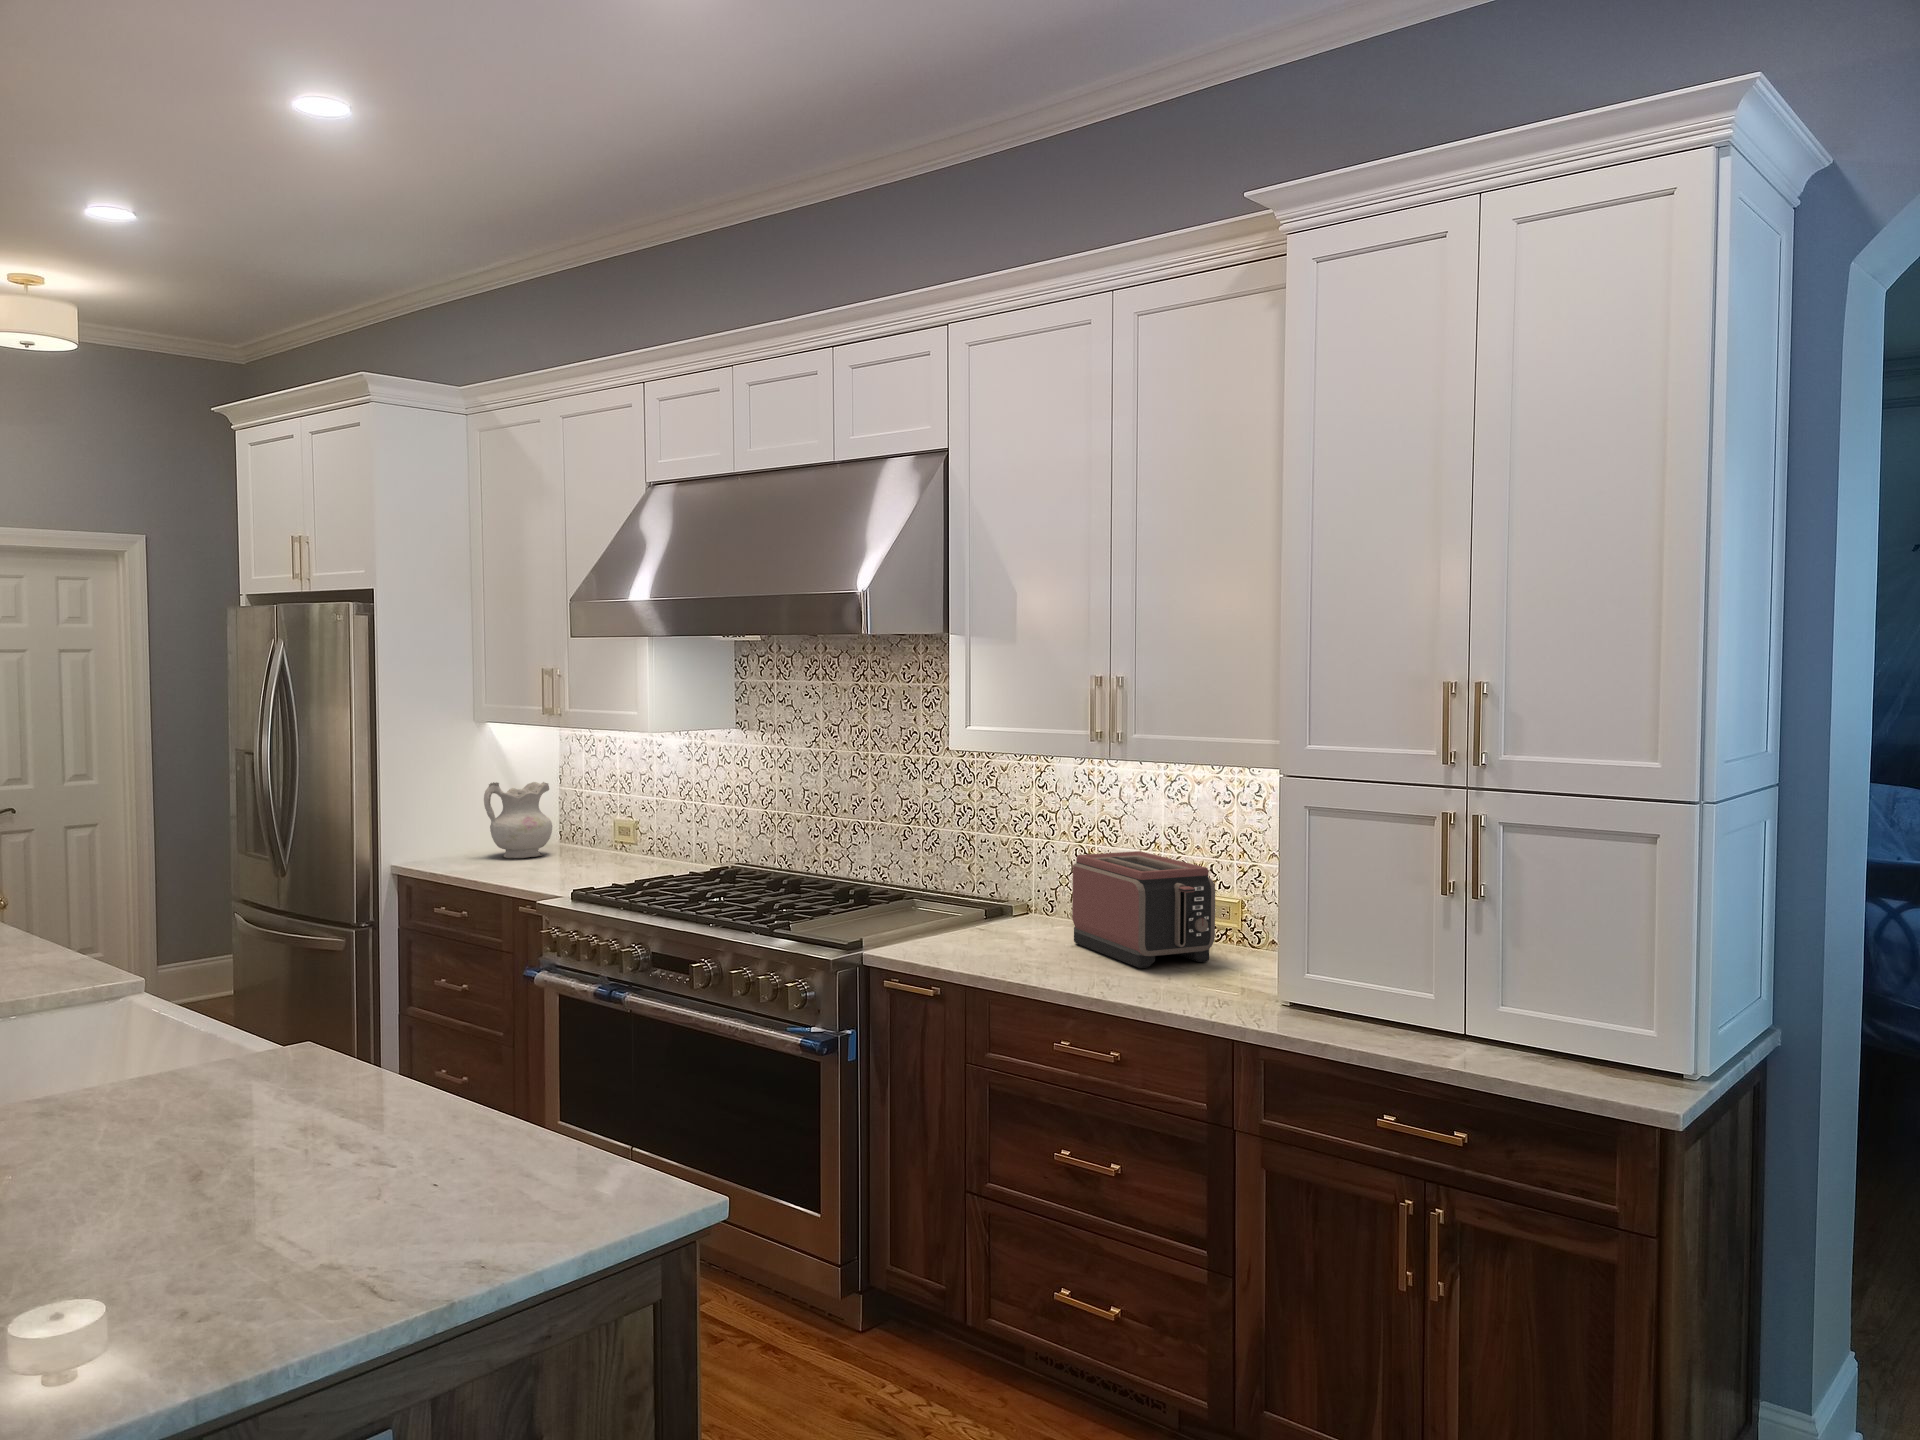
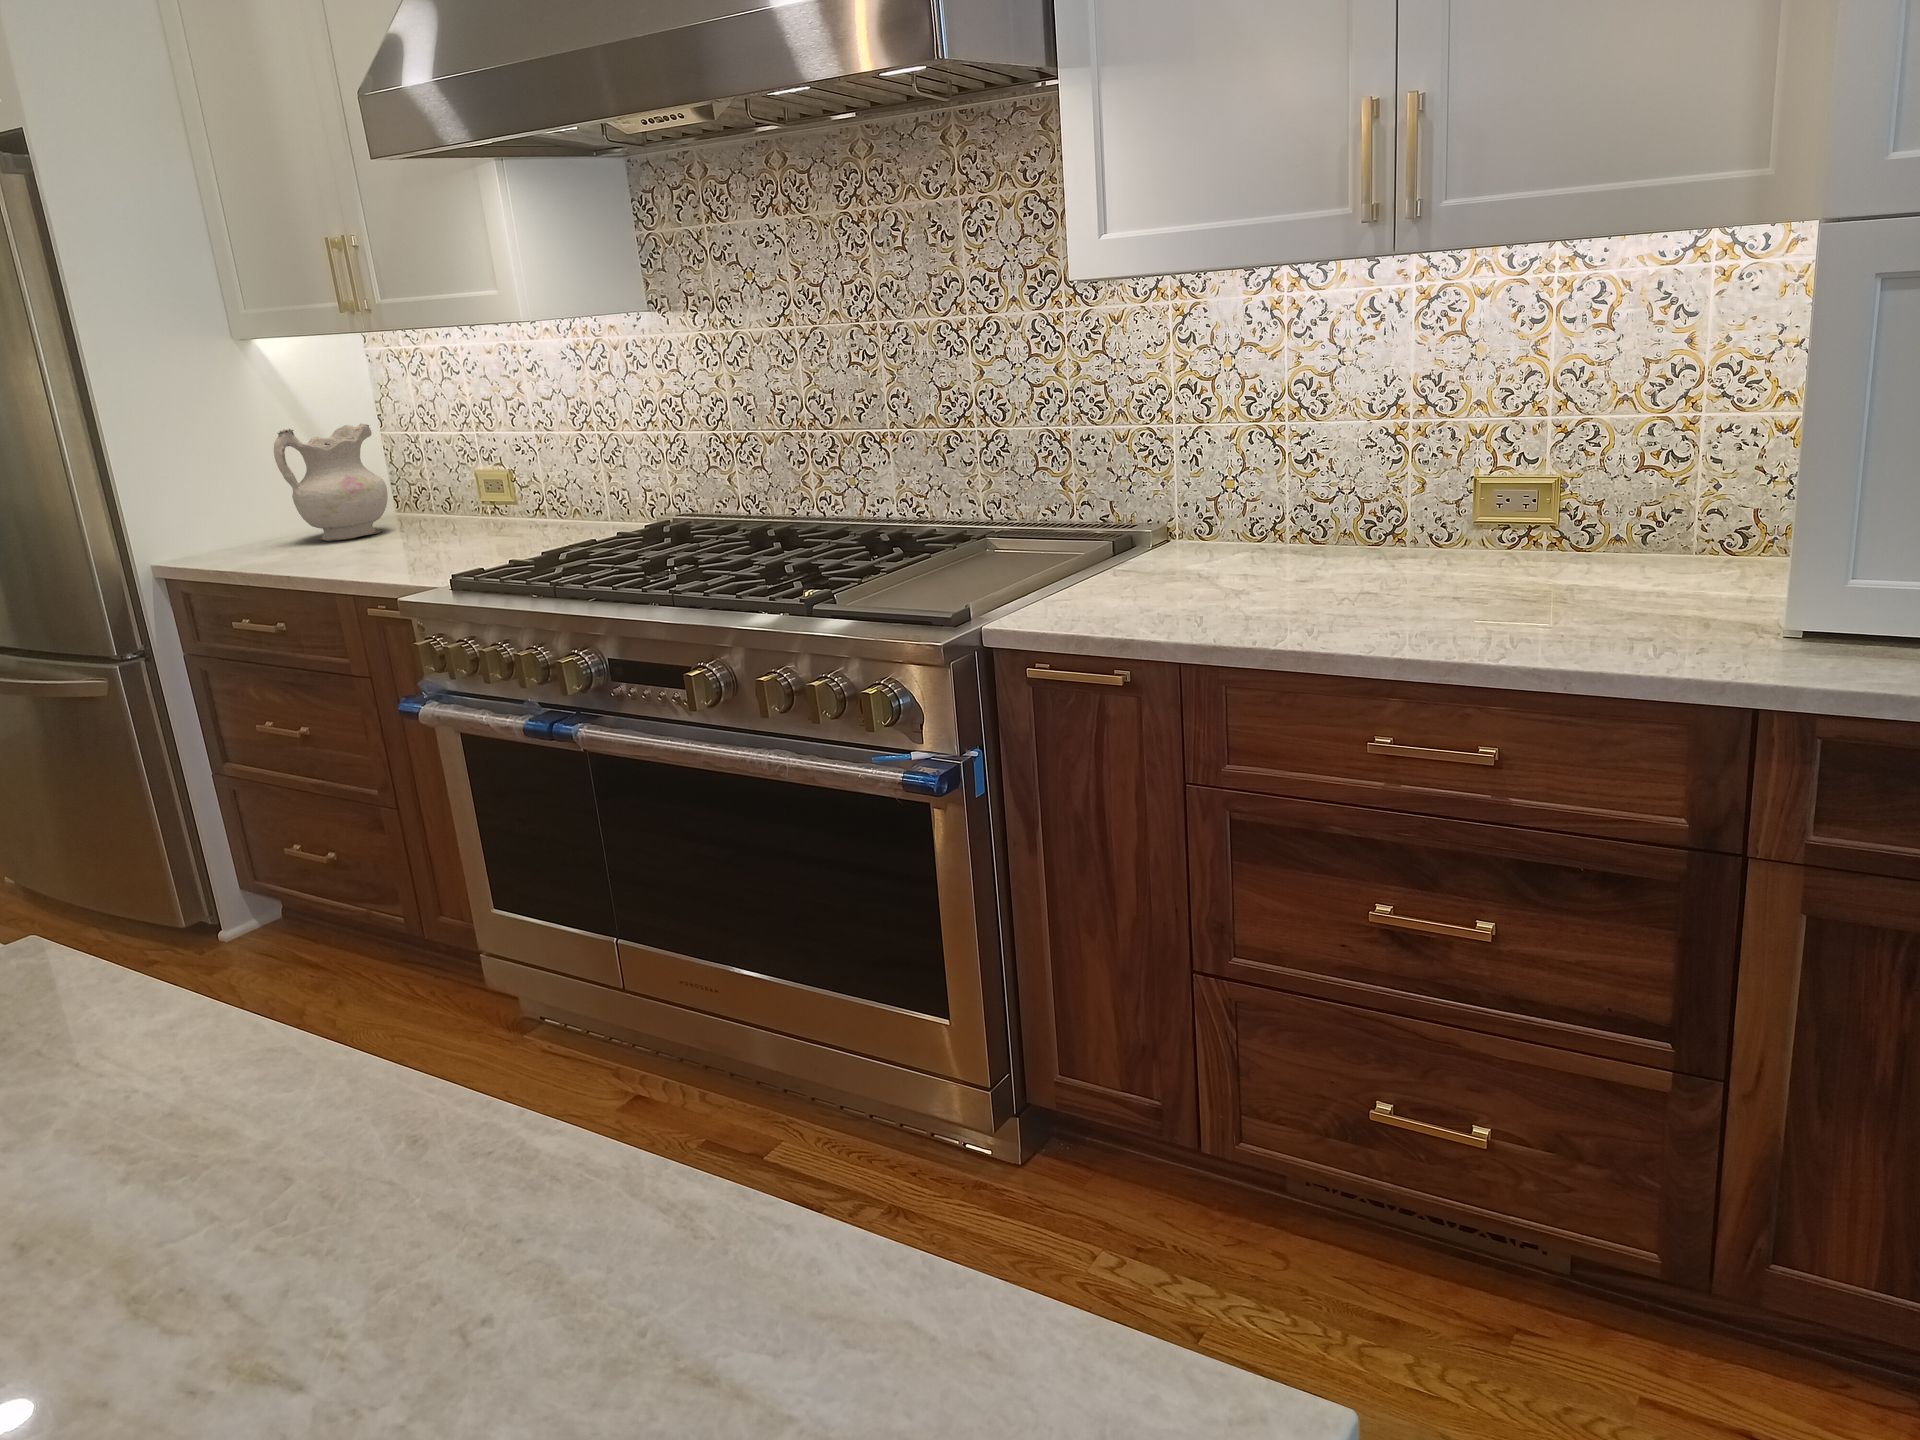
toaster: present [1072,851,1215,968] -> none [1302,420,1571,603]

